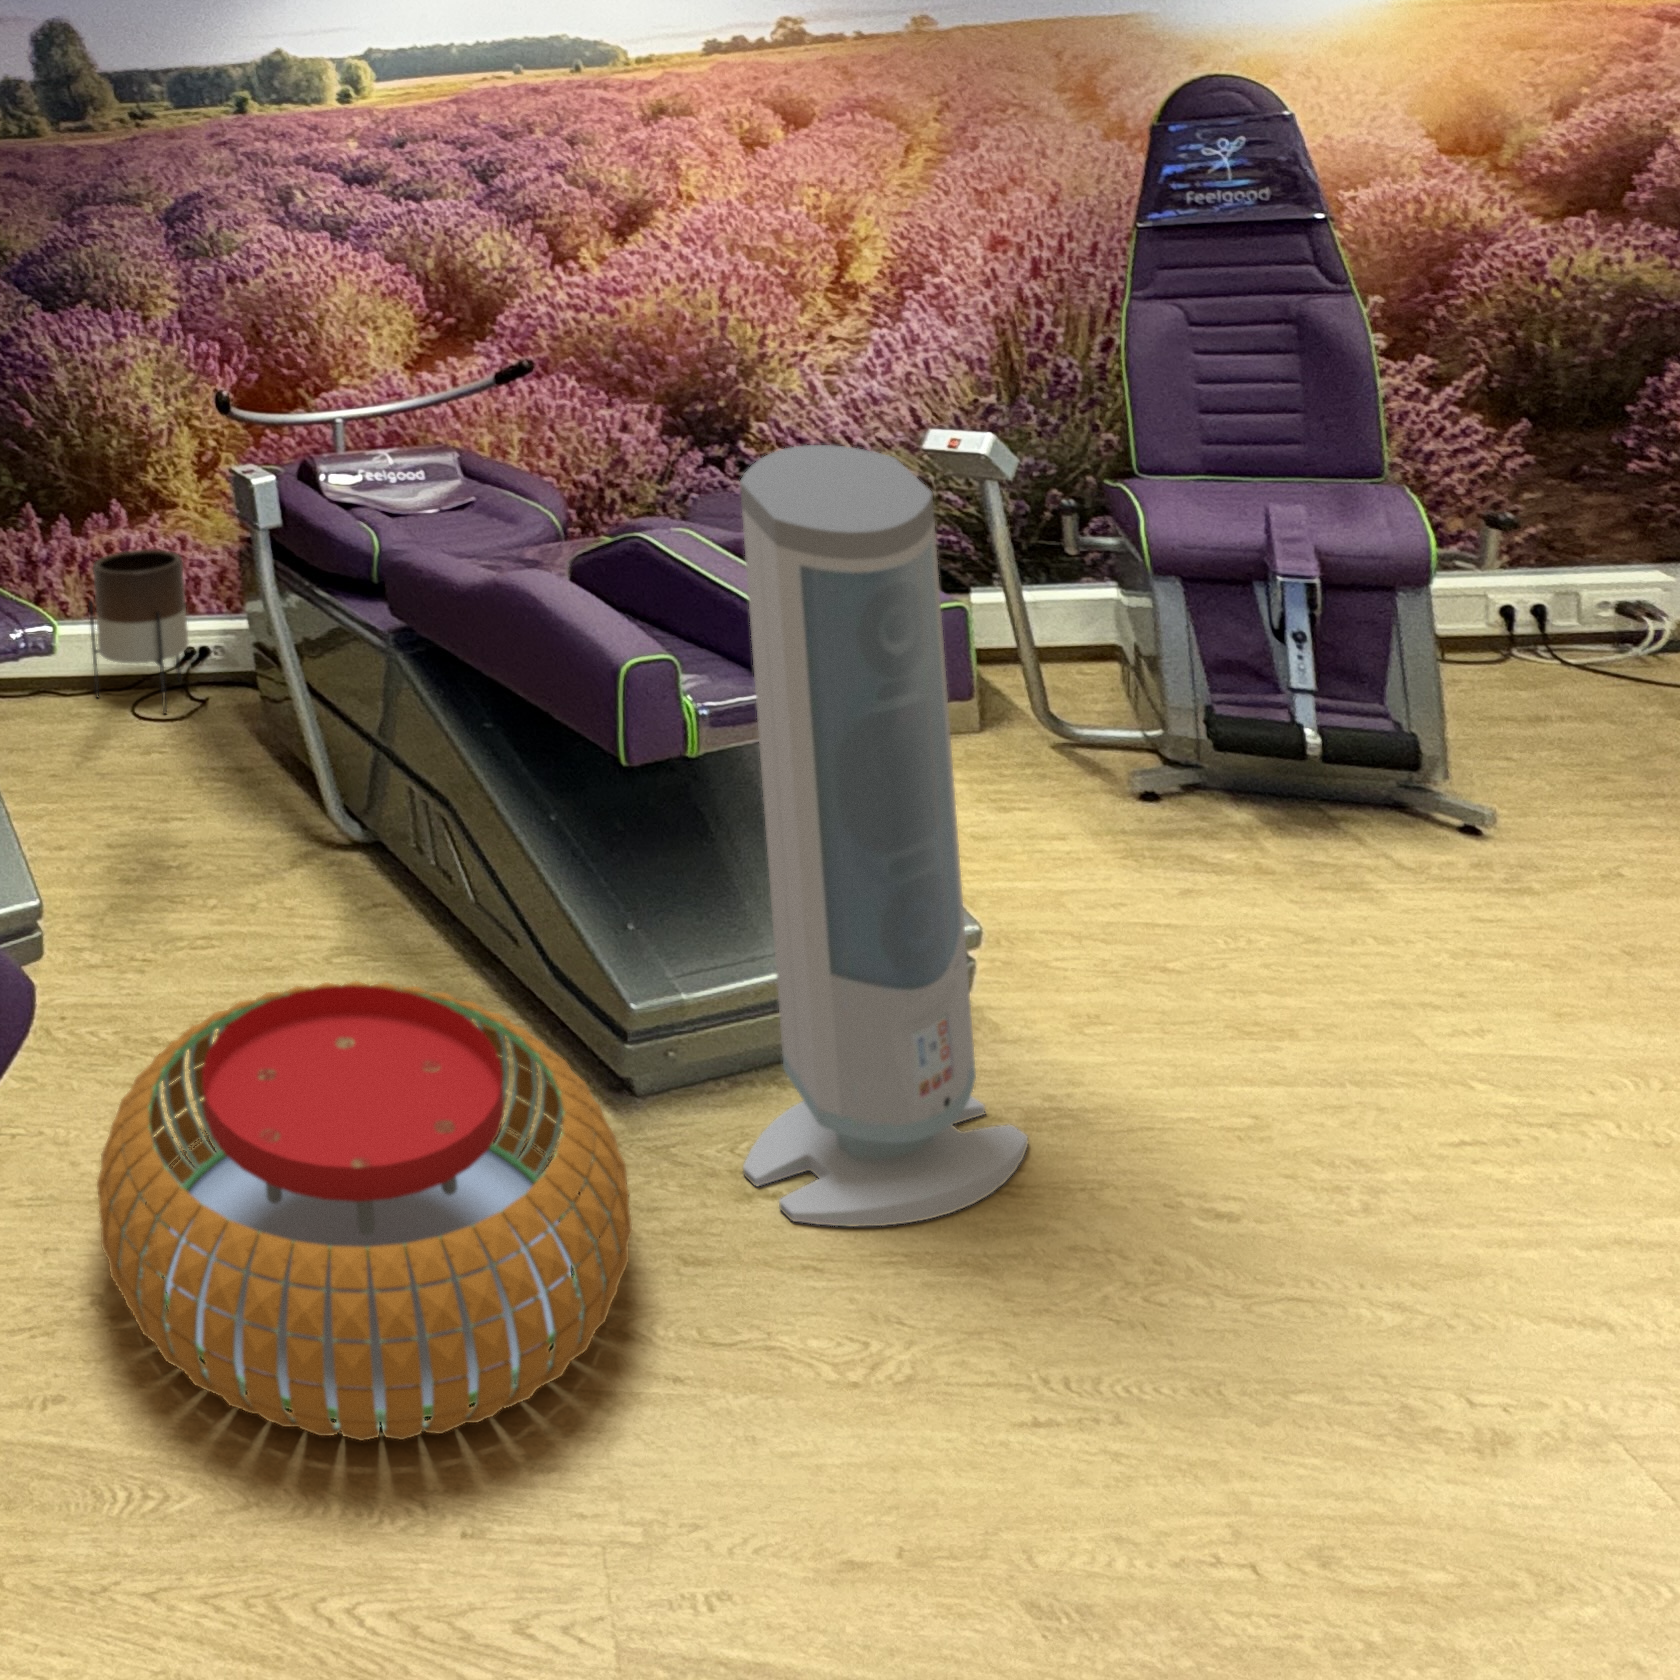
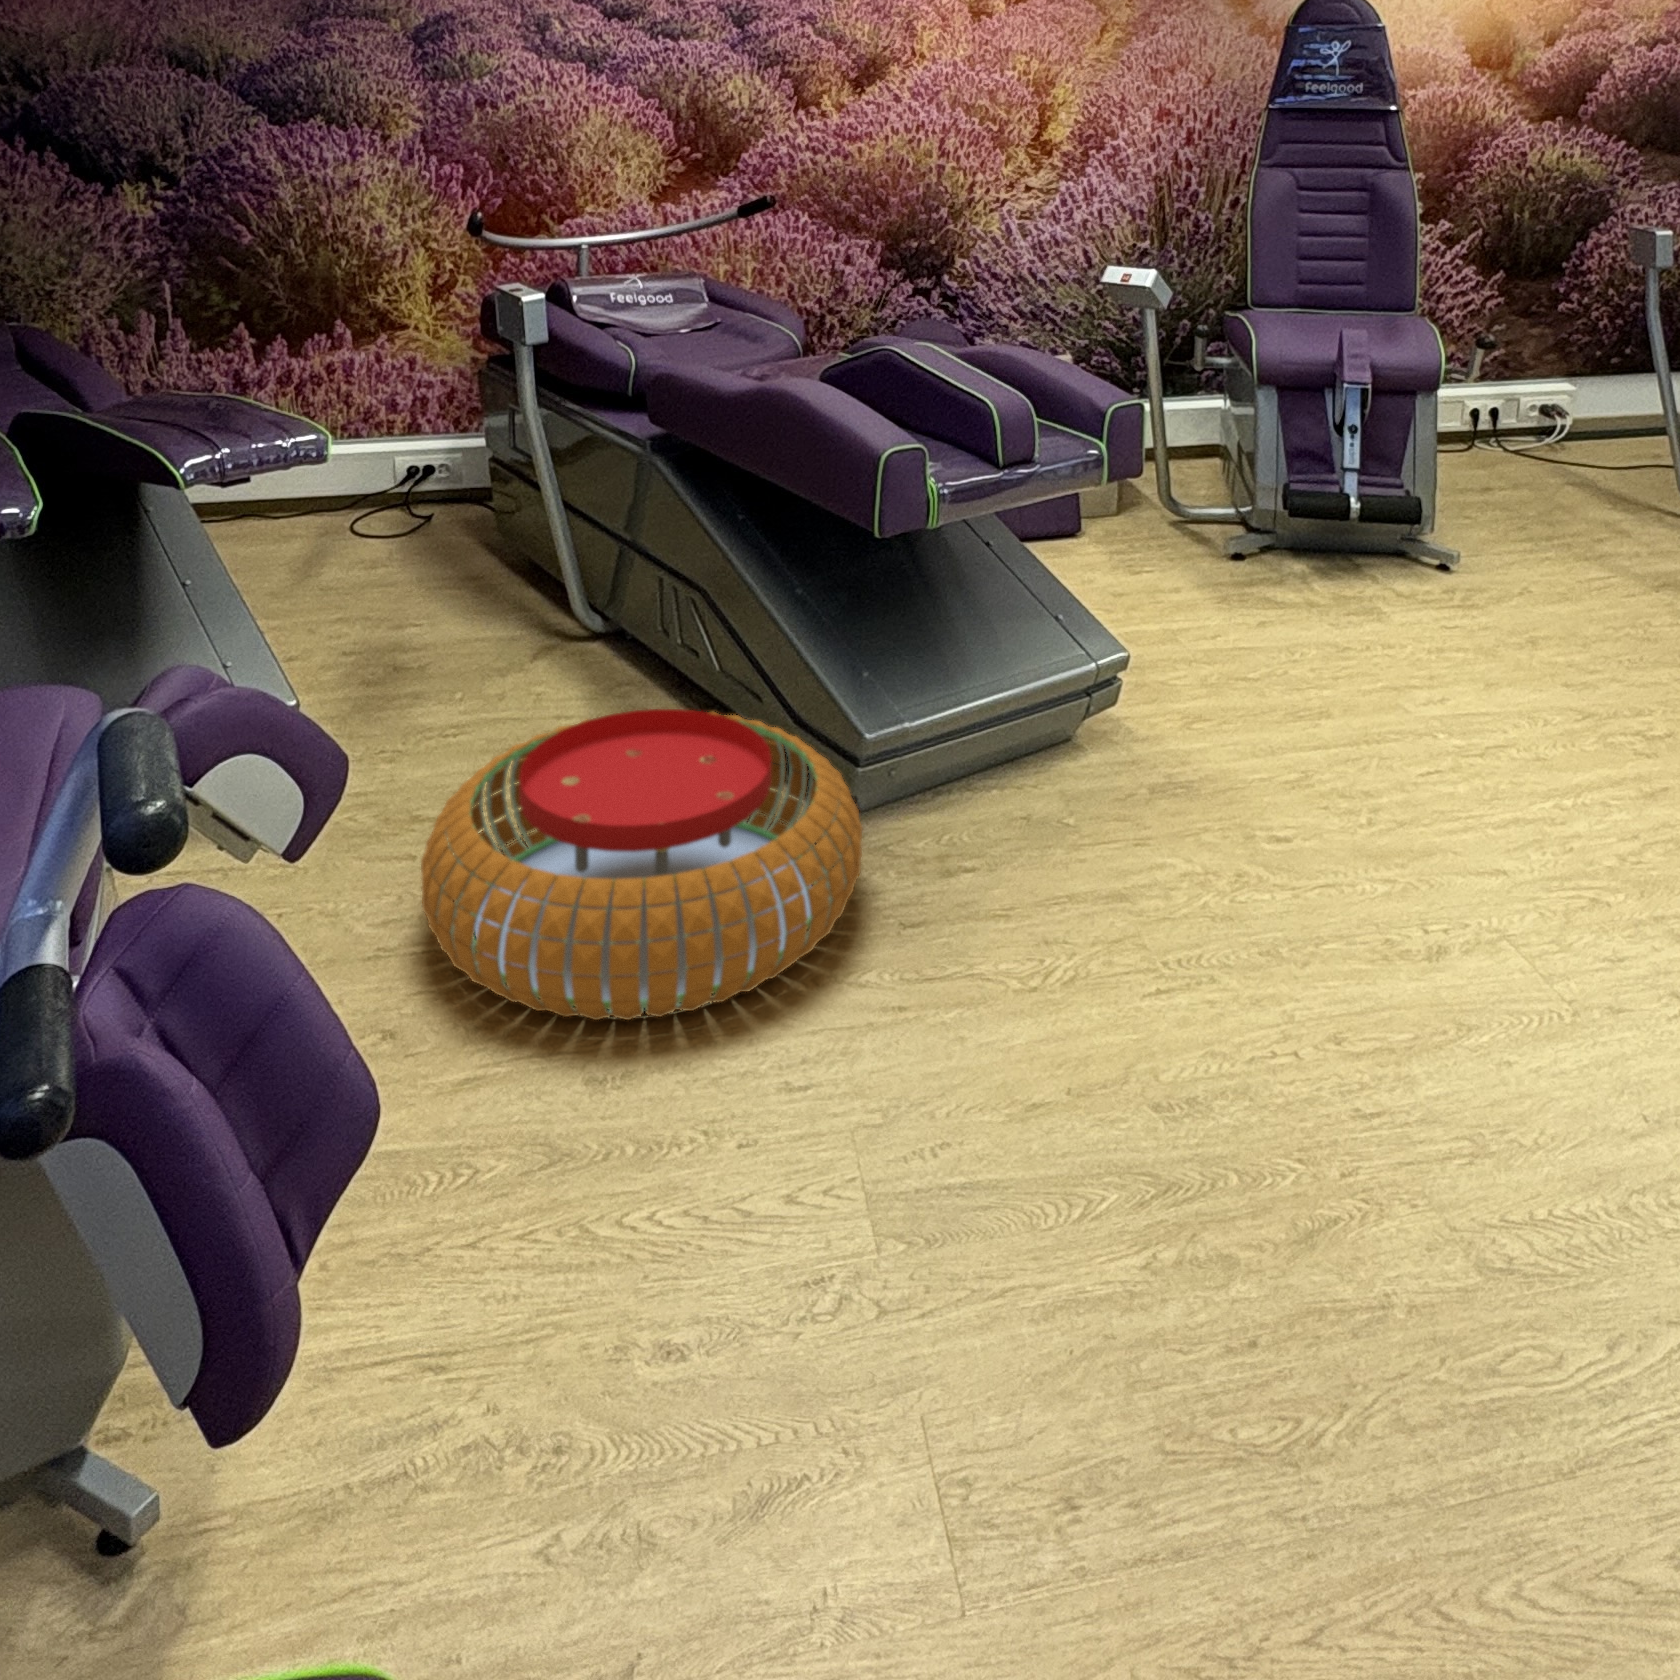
air purifier: present [740,445,1028,1227] -> none [937,267,1132,842]
planter: present [89,549,189,713] -> none [311,373,417,532]

